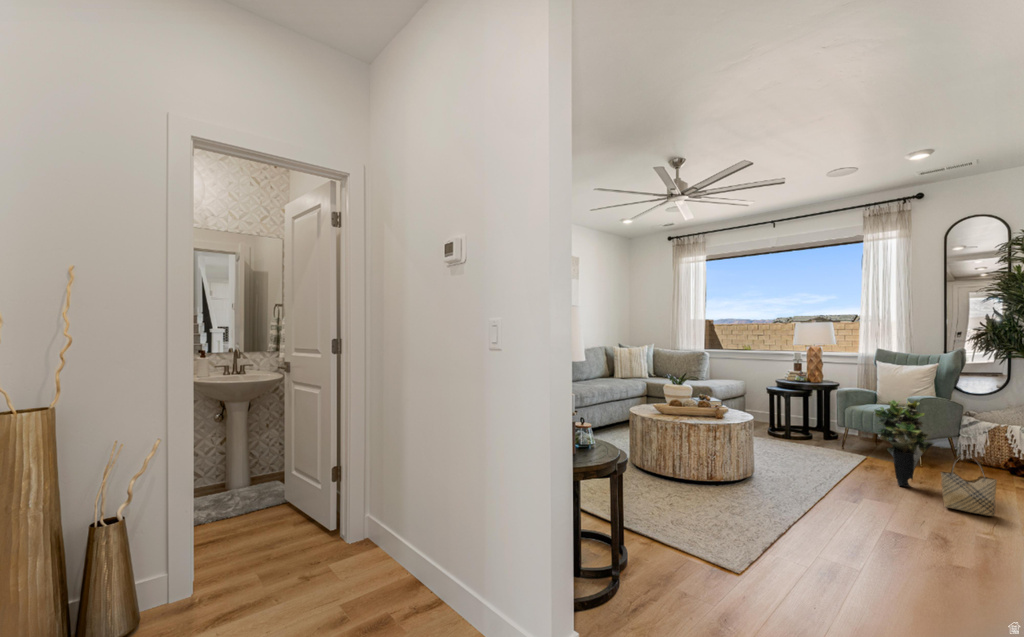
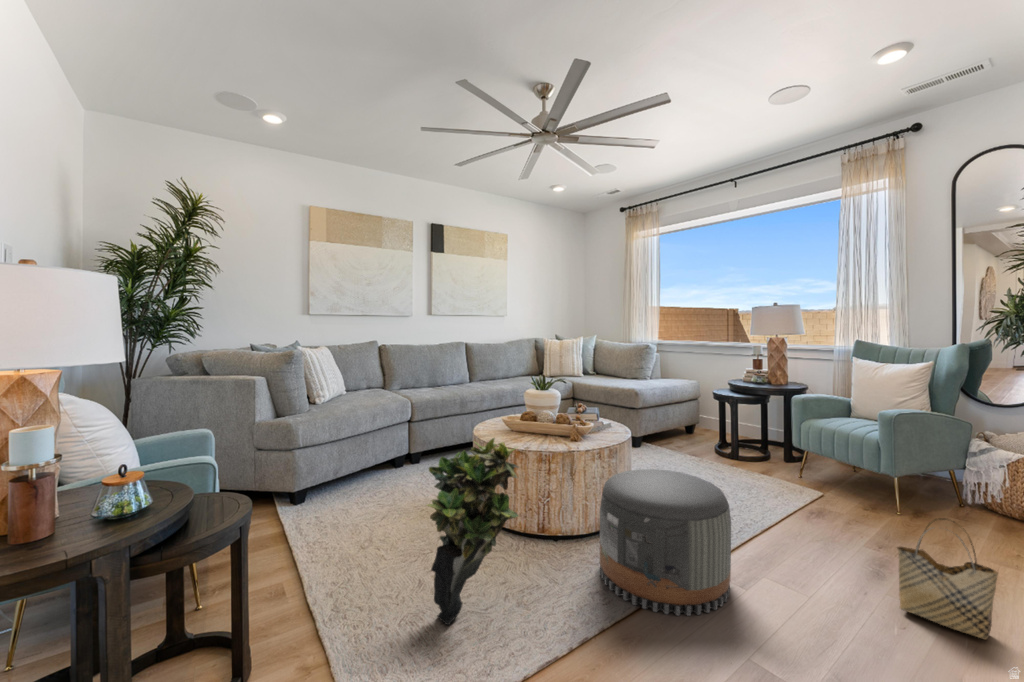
potted plant: present [874,400,934,487] -> present [427,438,518,625]
pouf: none [758,434,848,514] -> present [600,469,731,616]

